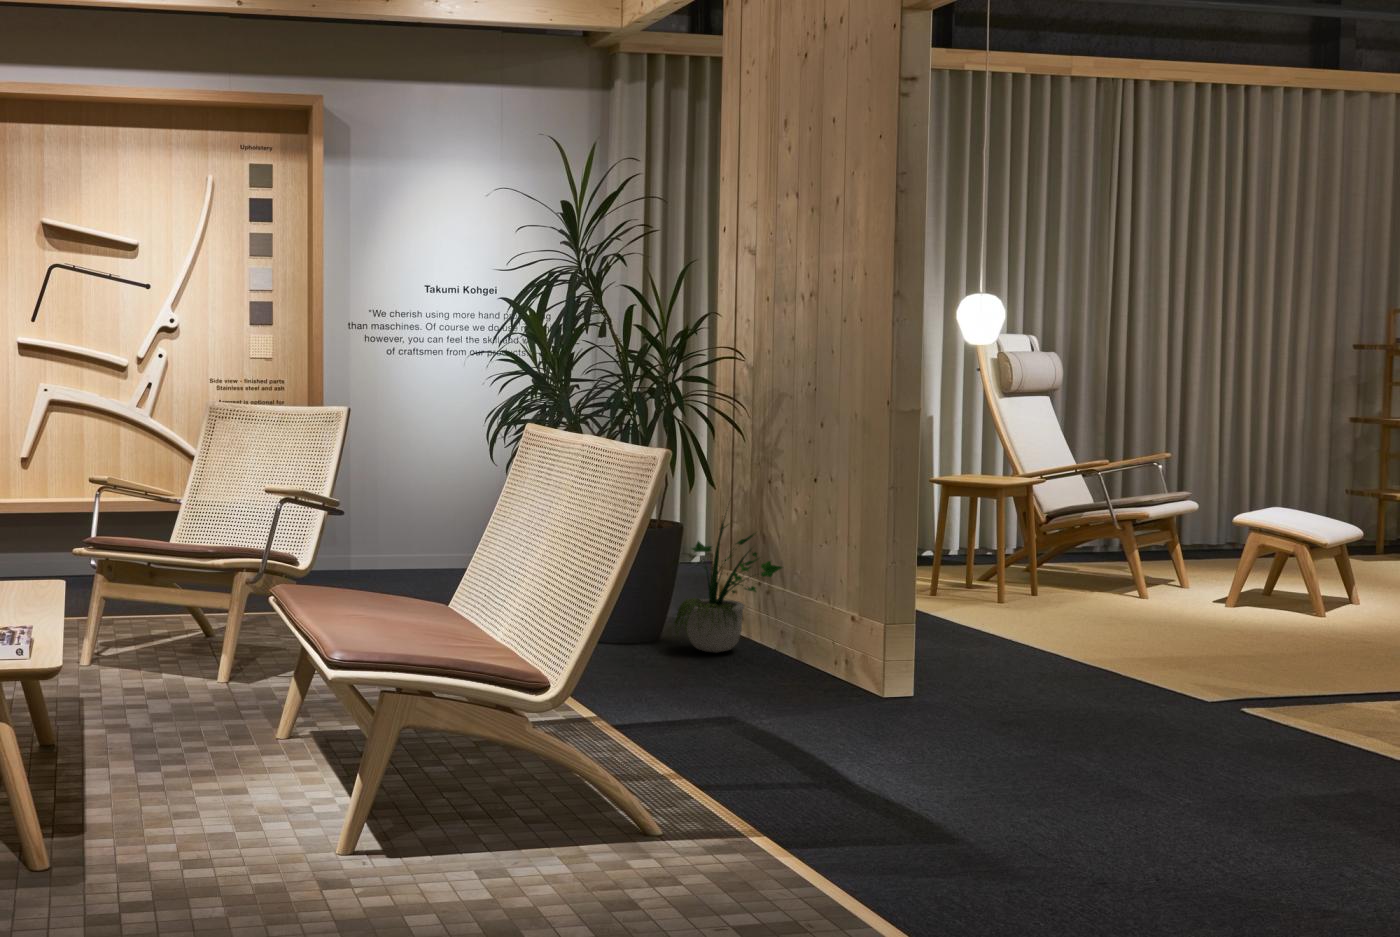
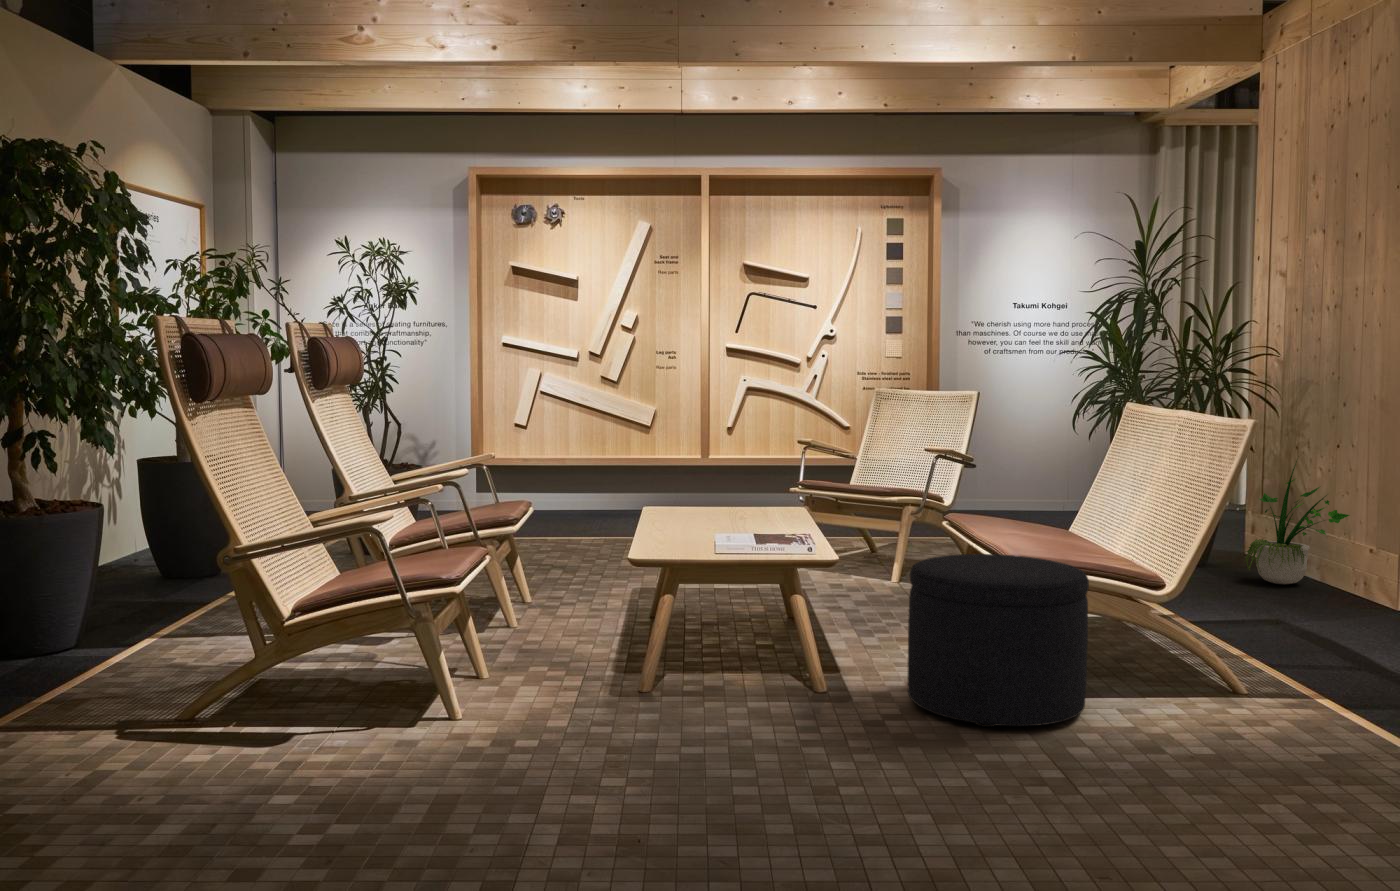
ottoman: none [166,663,405,904] -> present [908,554,1089,727]

